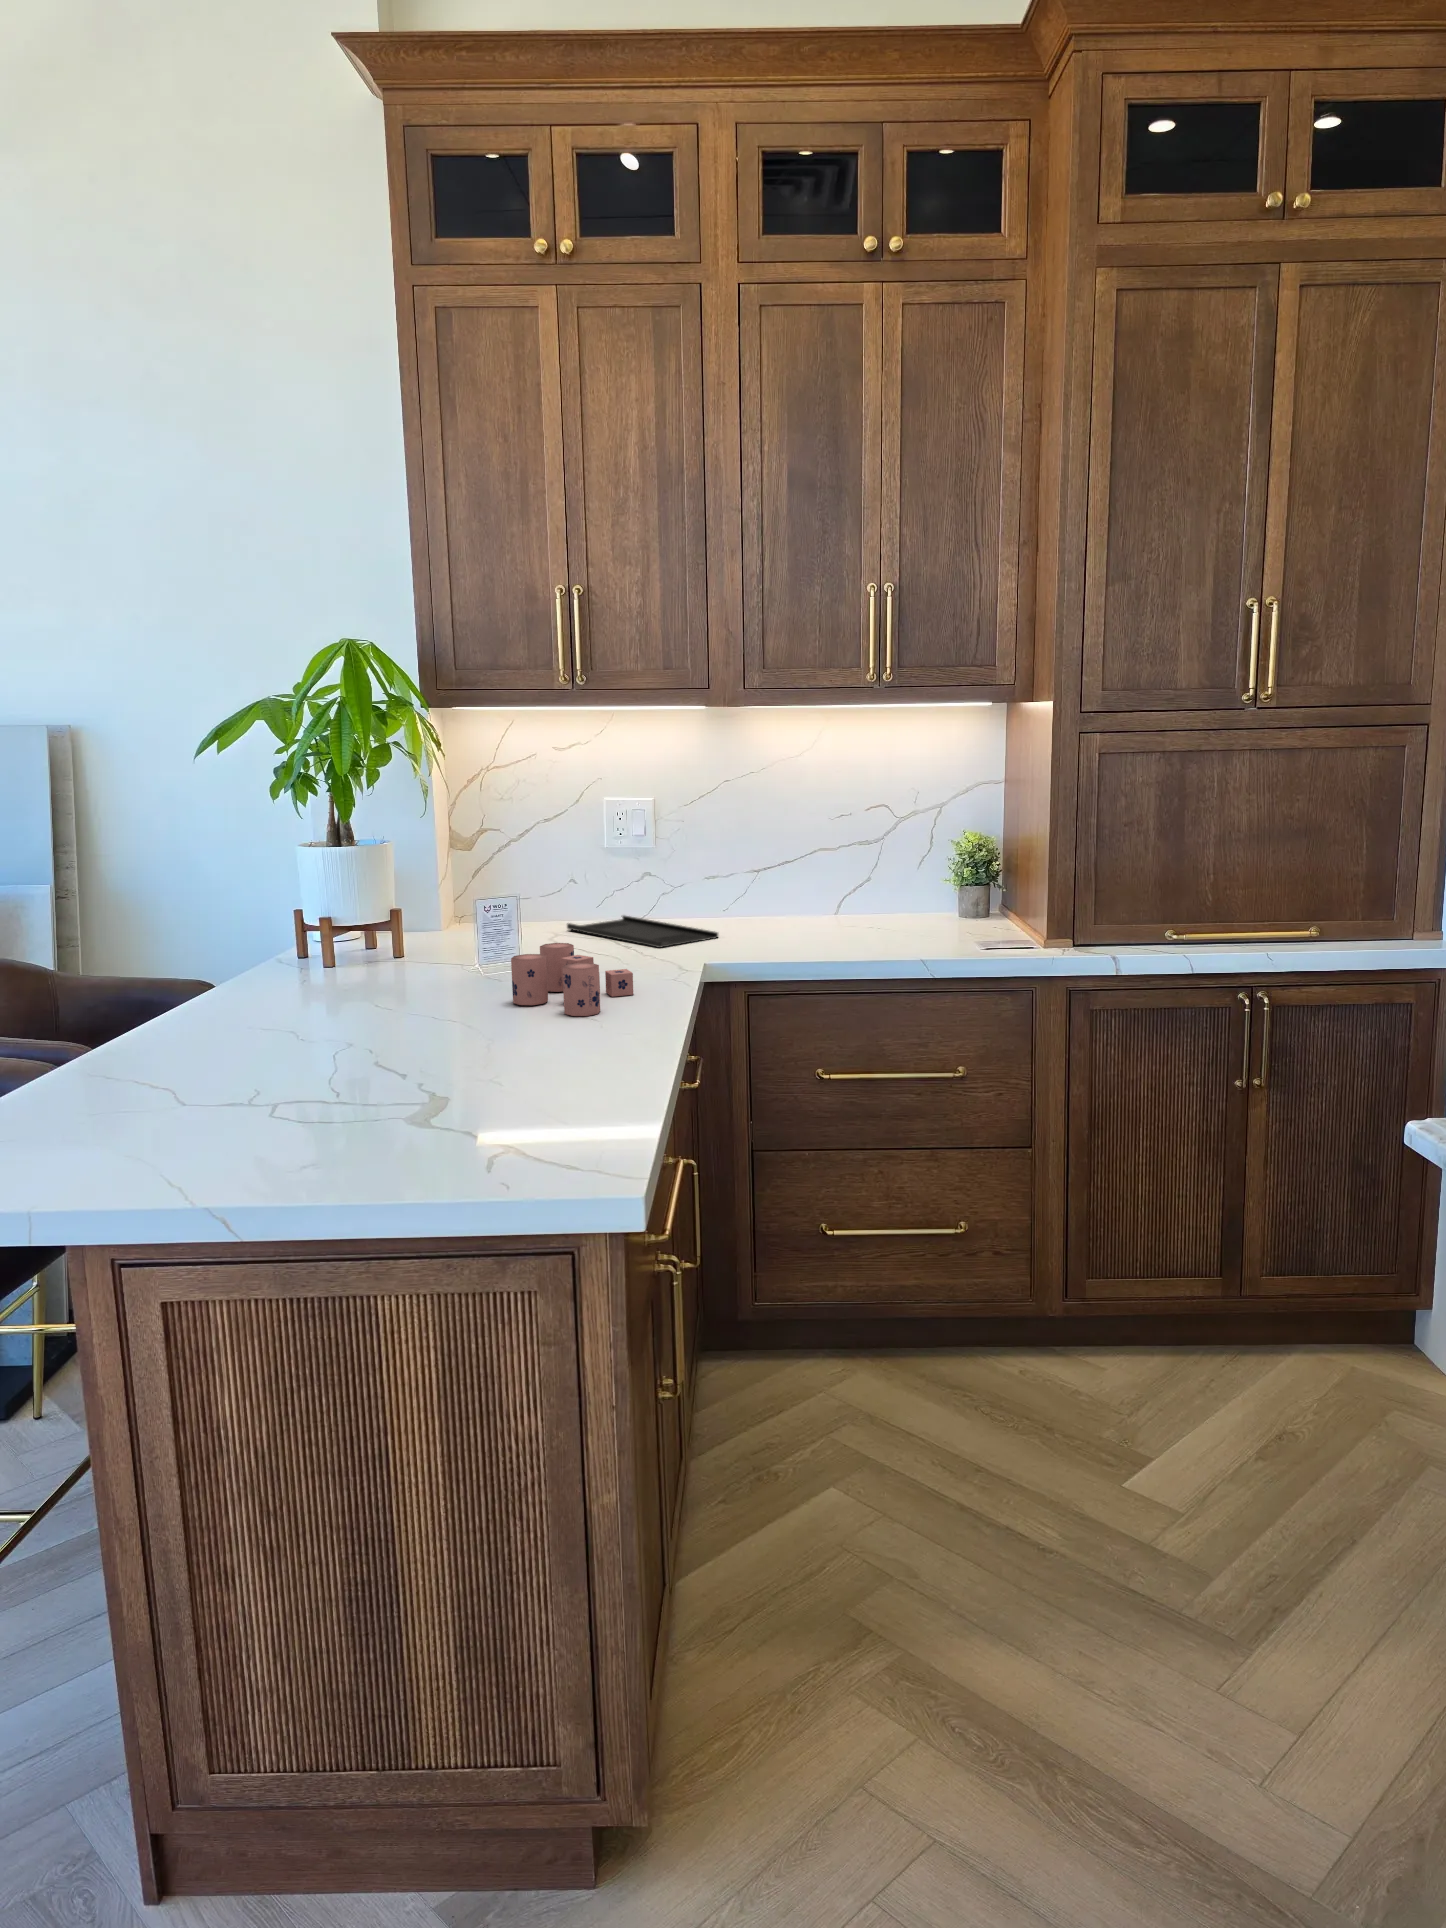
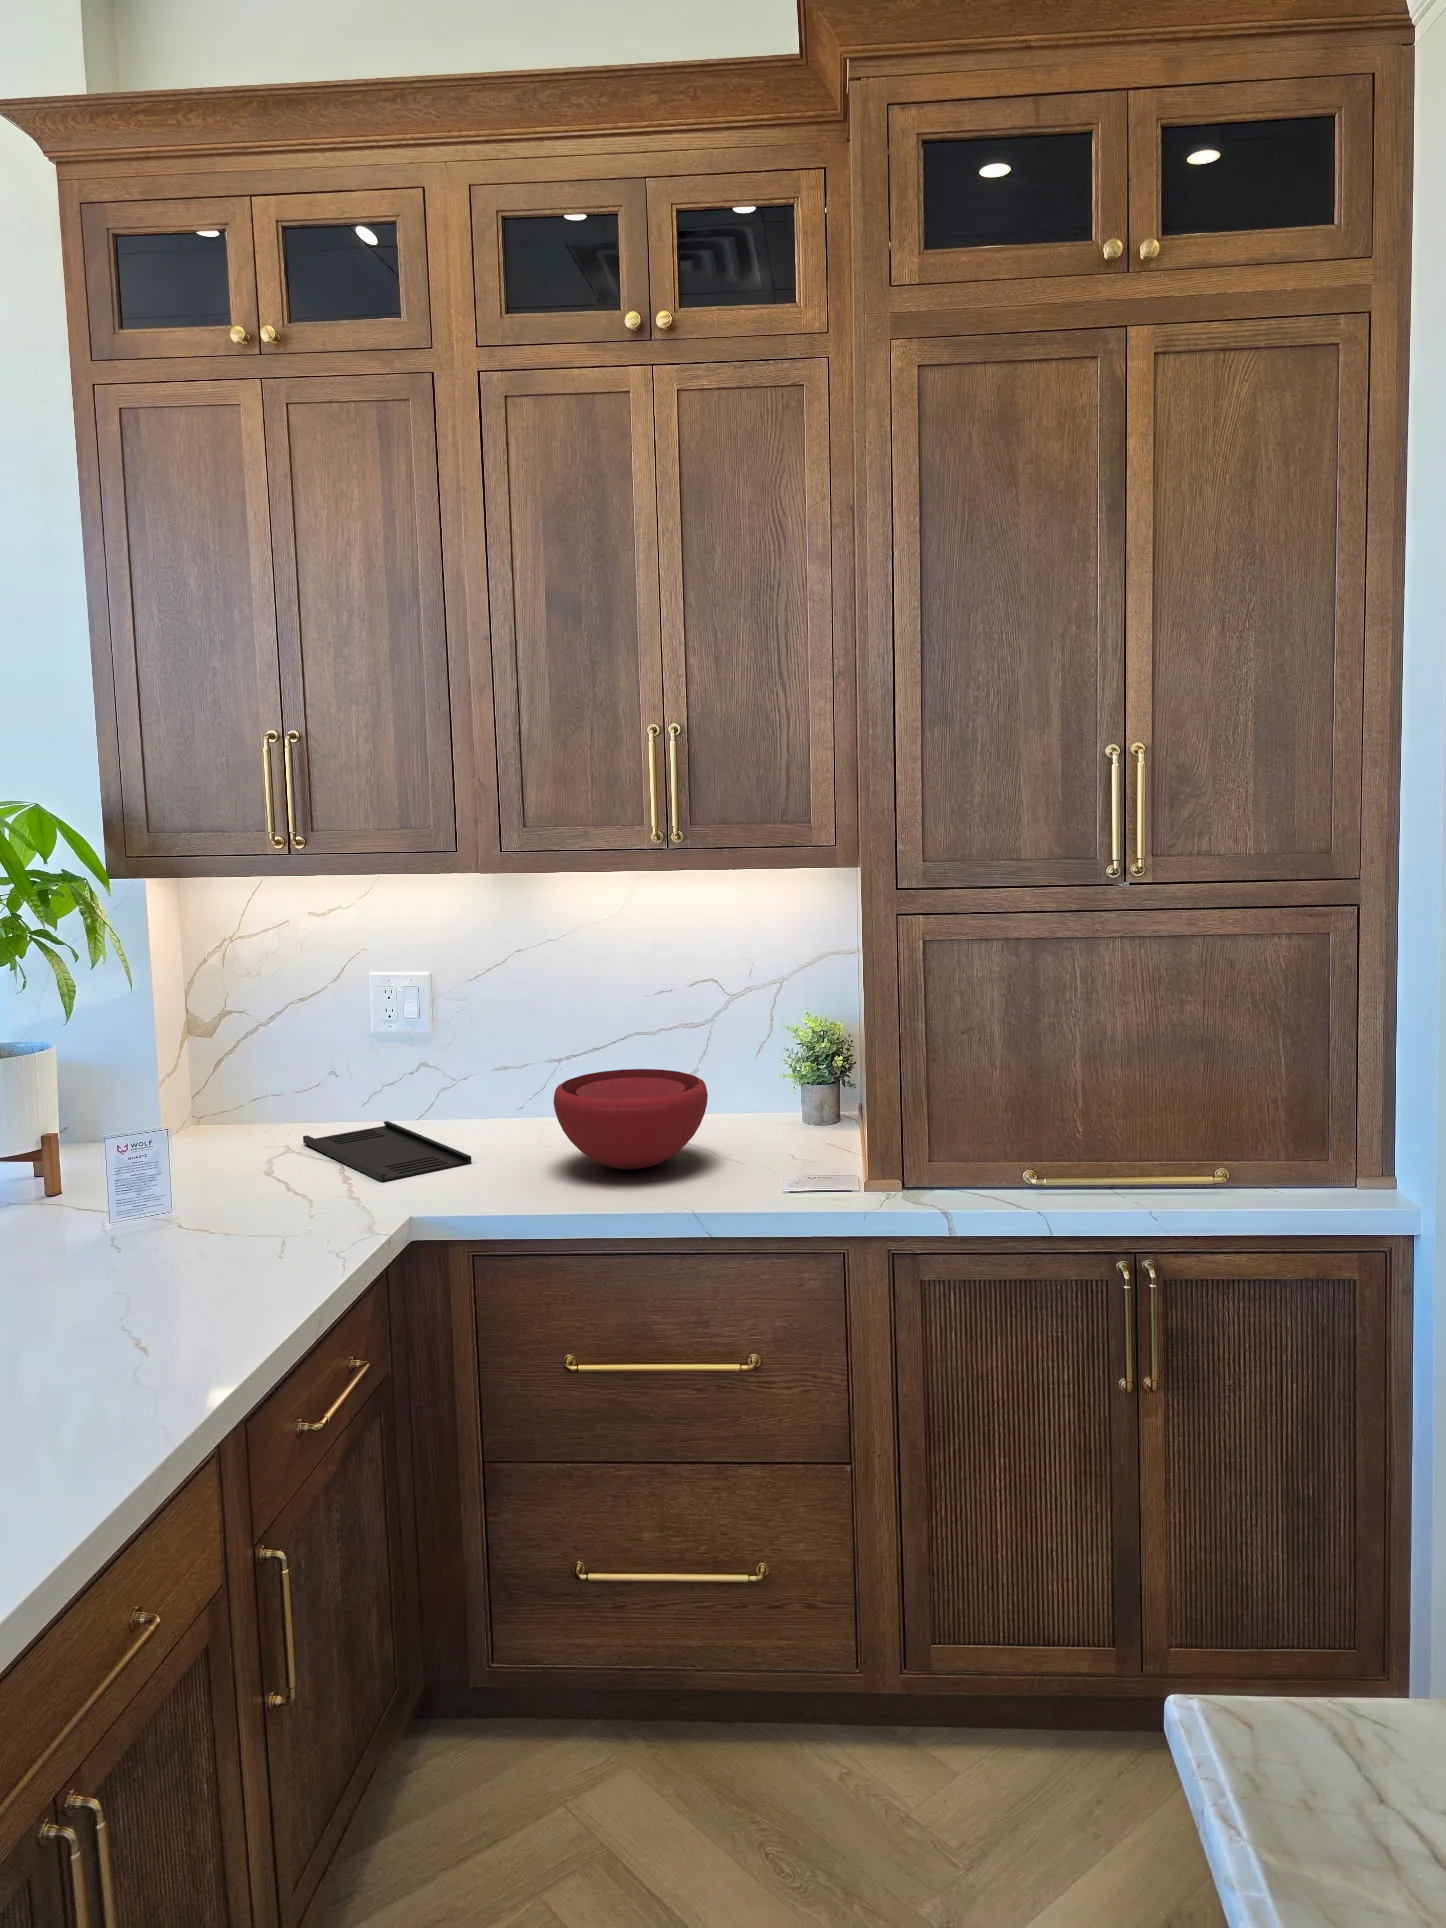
bowl: none [790,865,911,938] -> present [553,1069,708,1169]
candle: present [511,943,633,1016] -> none [90,1202,261,1324]

